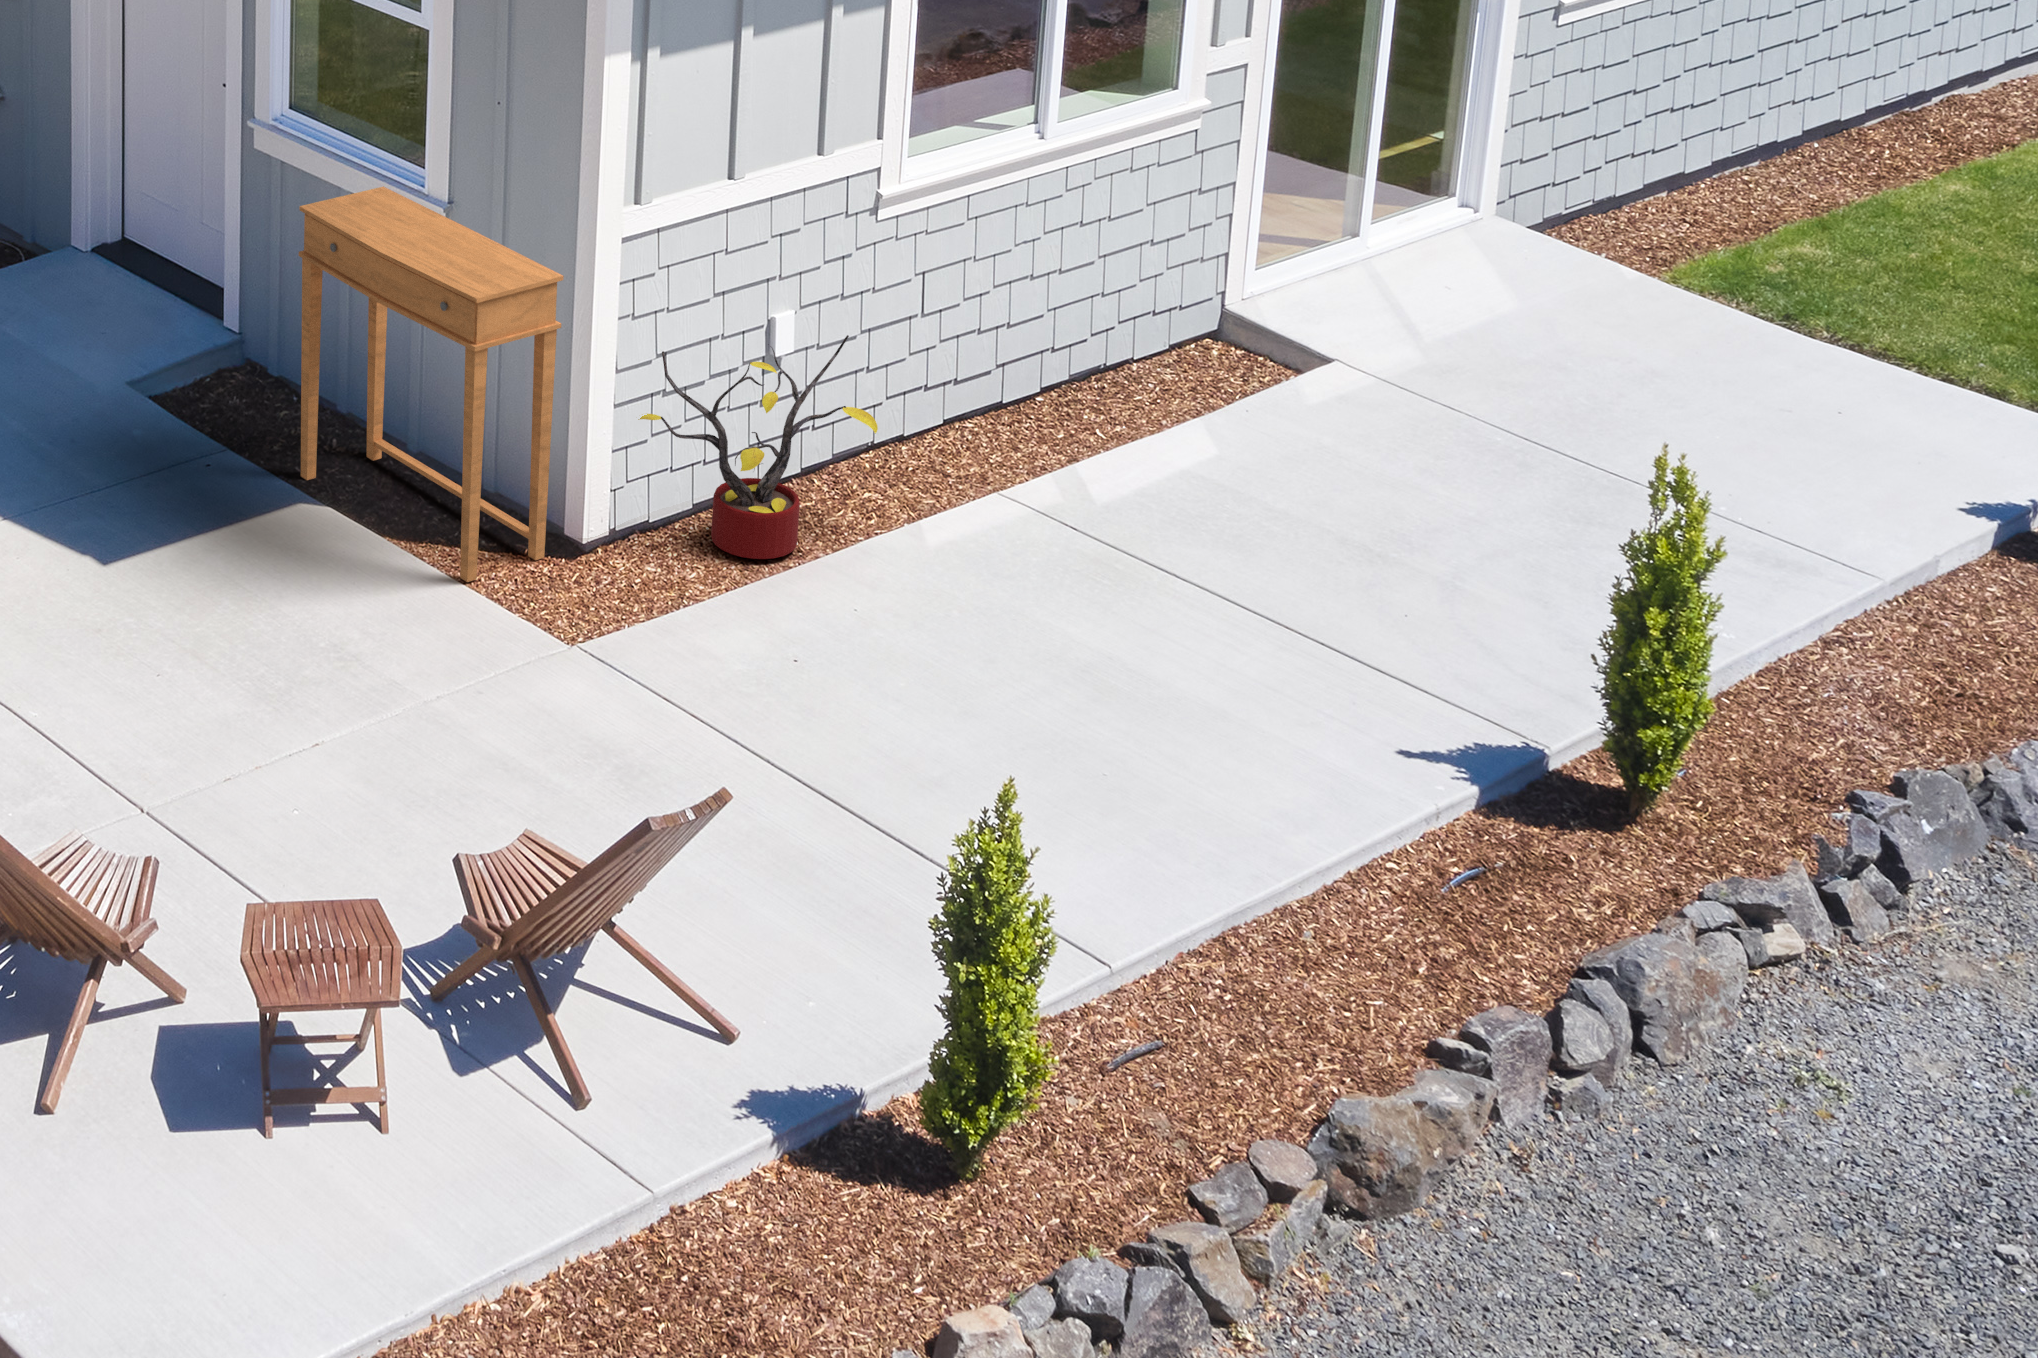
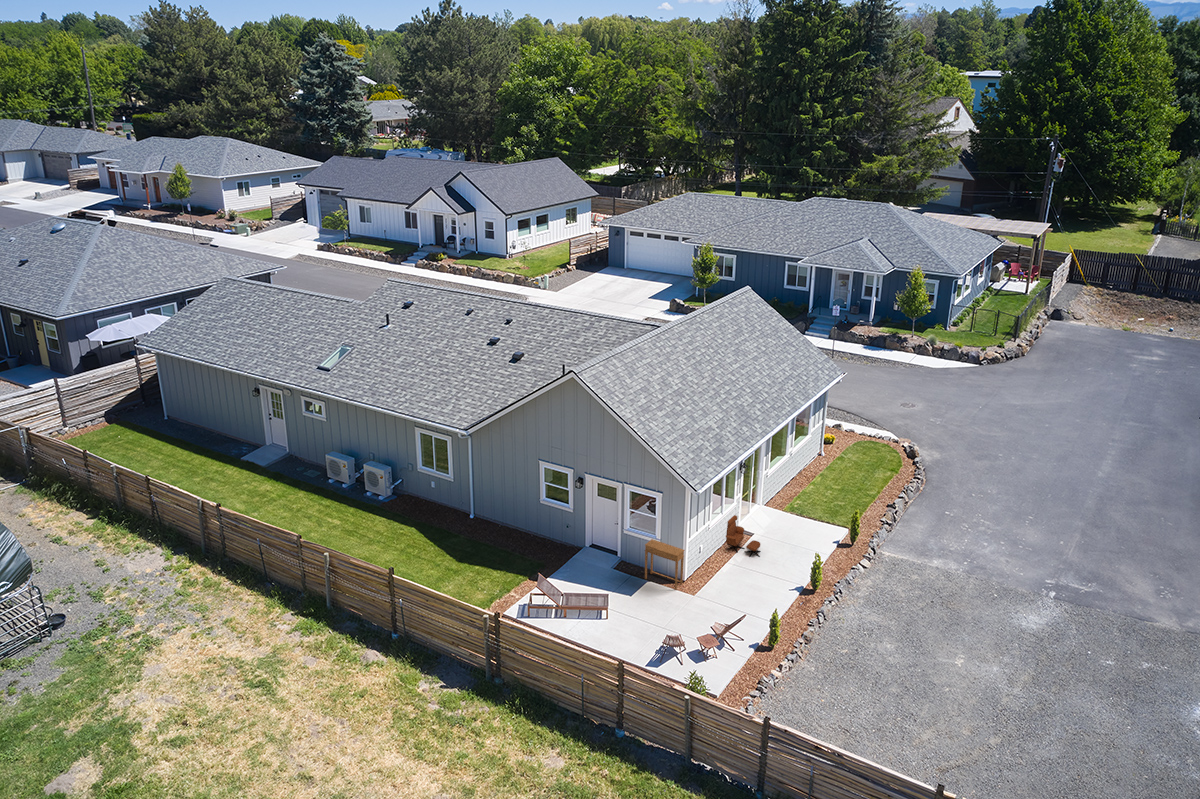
lounge chair: none [1032,169,1309,500] -> present [726,515,761,557]
decorative plant: present [638,335,878,559] -> none [690,549,718,579]

